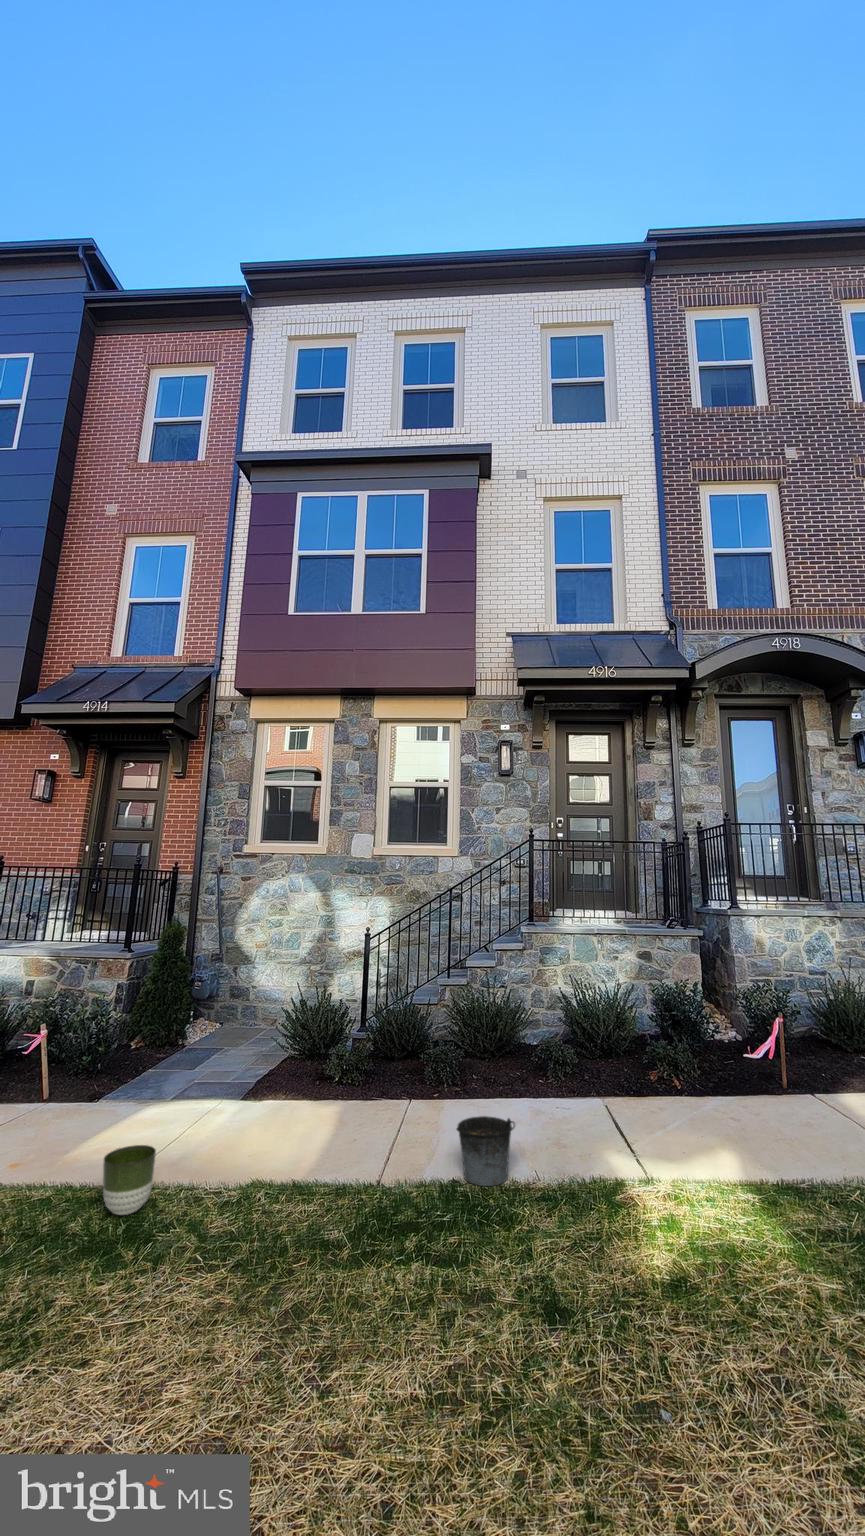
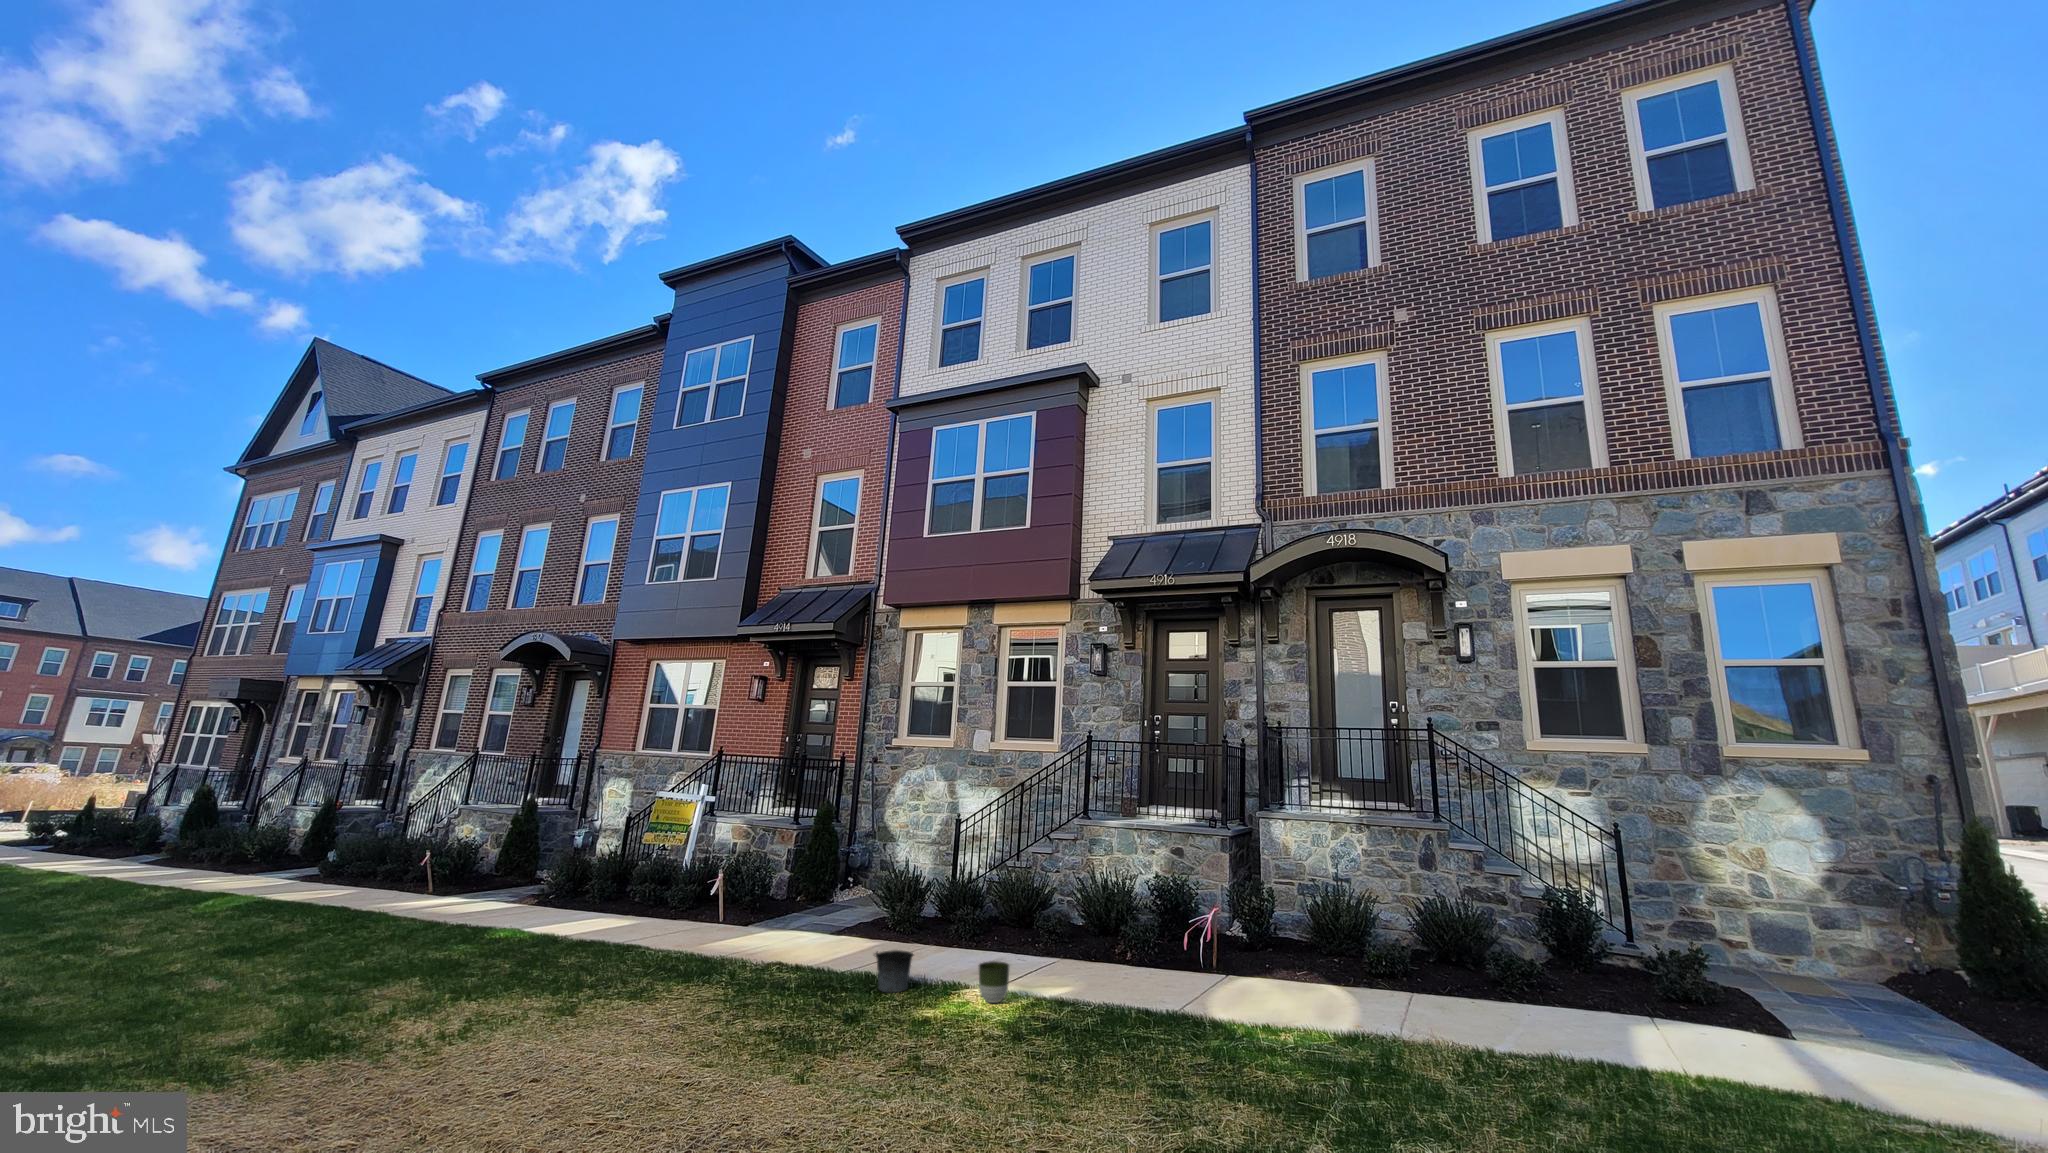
planter: present [103,1145,156,1215] -> present [979,961,1010,1003]

